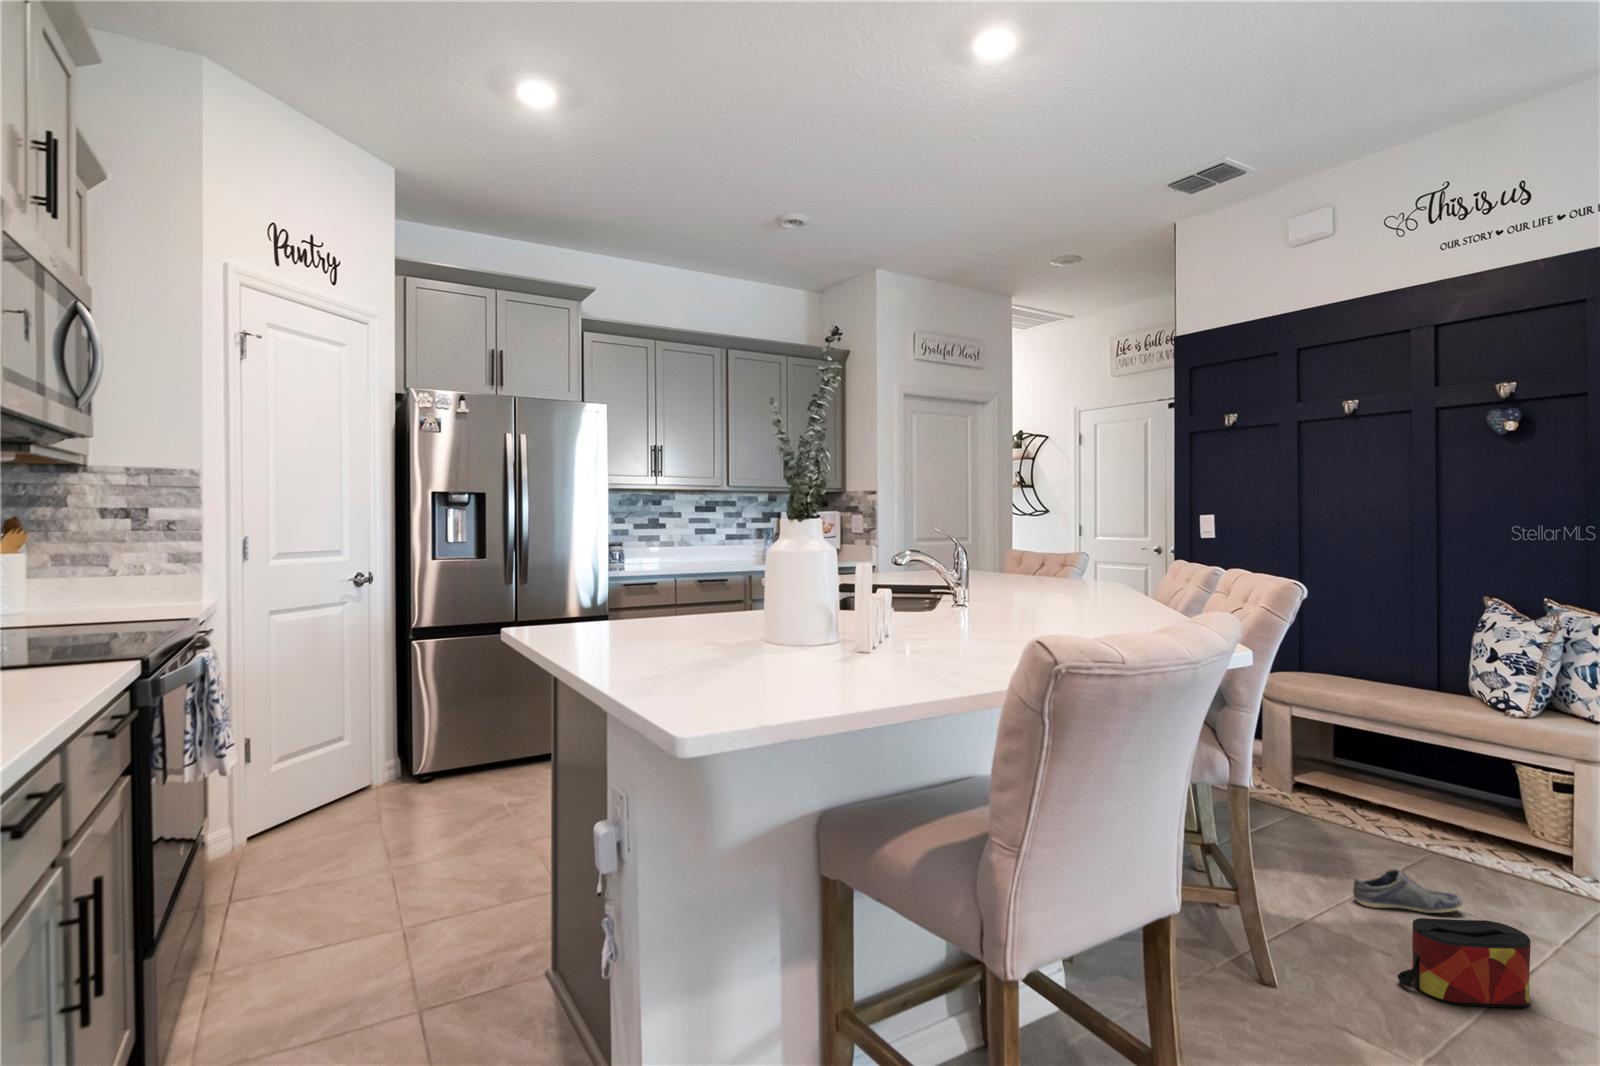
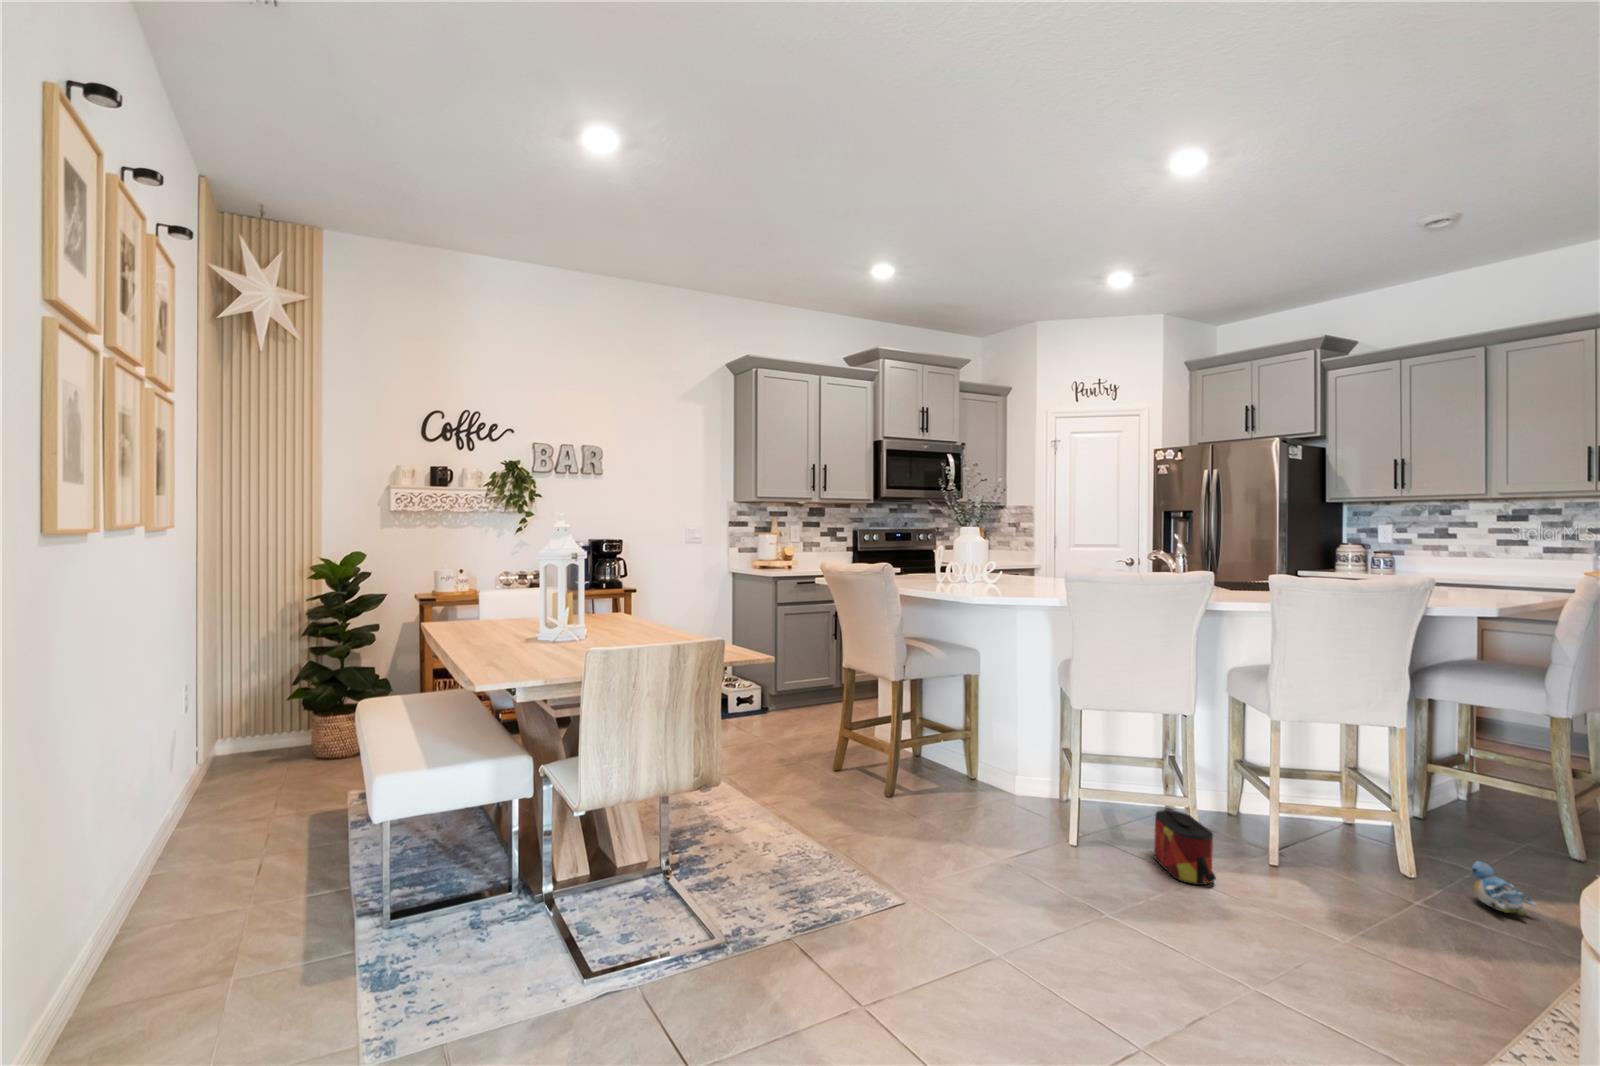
plush toy: none [1338,822,1392,857] -> present [1472,861,1536,915]
shoe: present [1353,869,1463,913] -> none [1321,851,1383,905]

